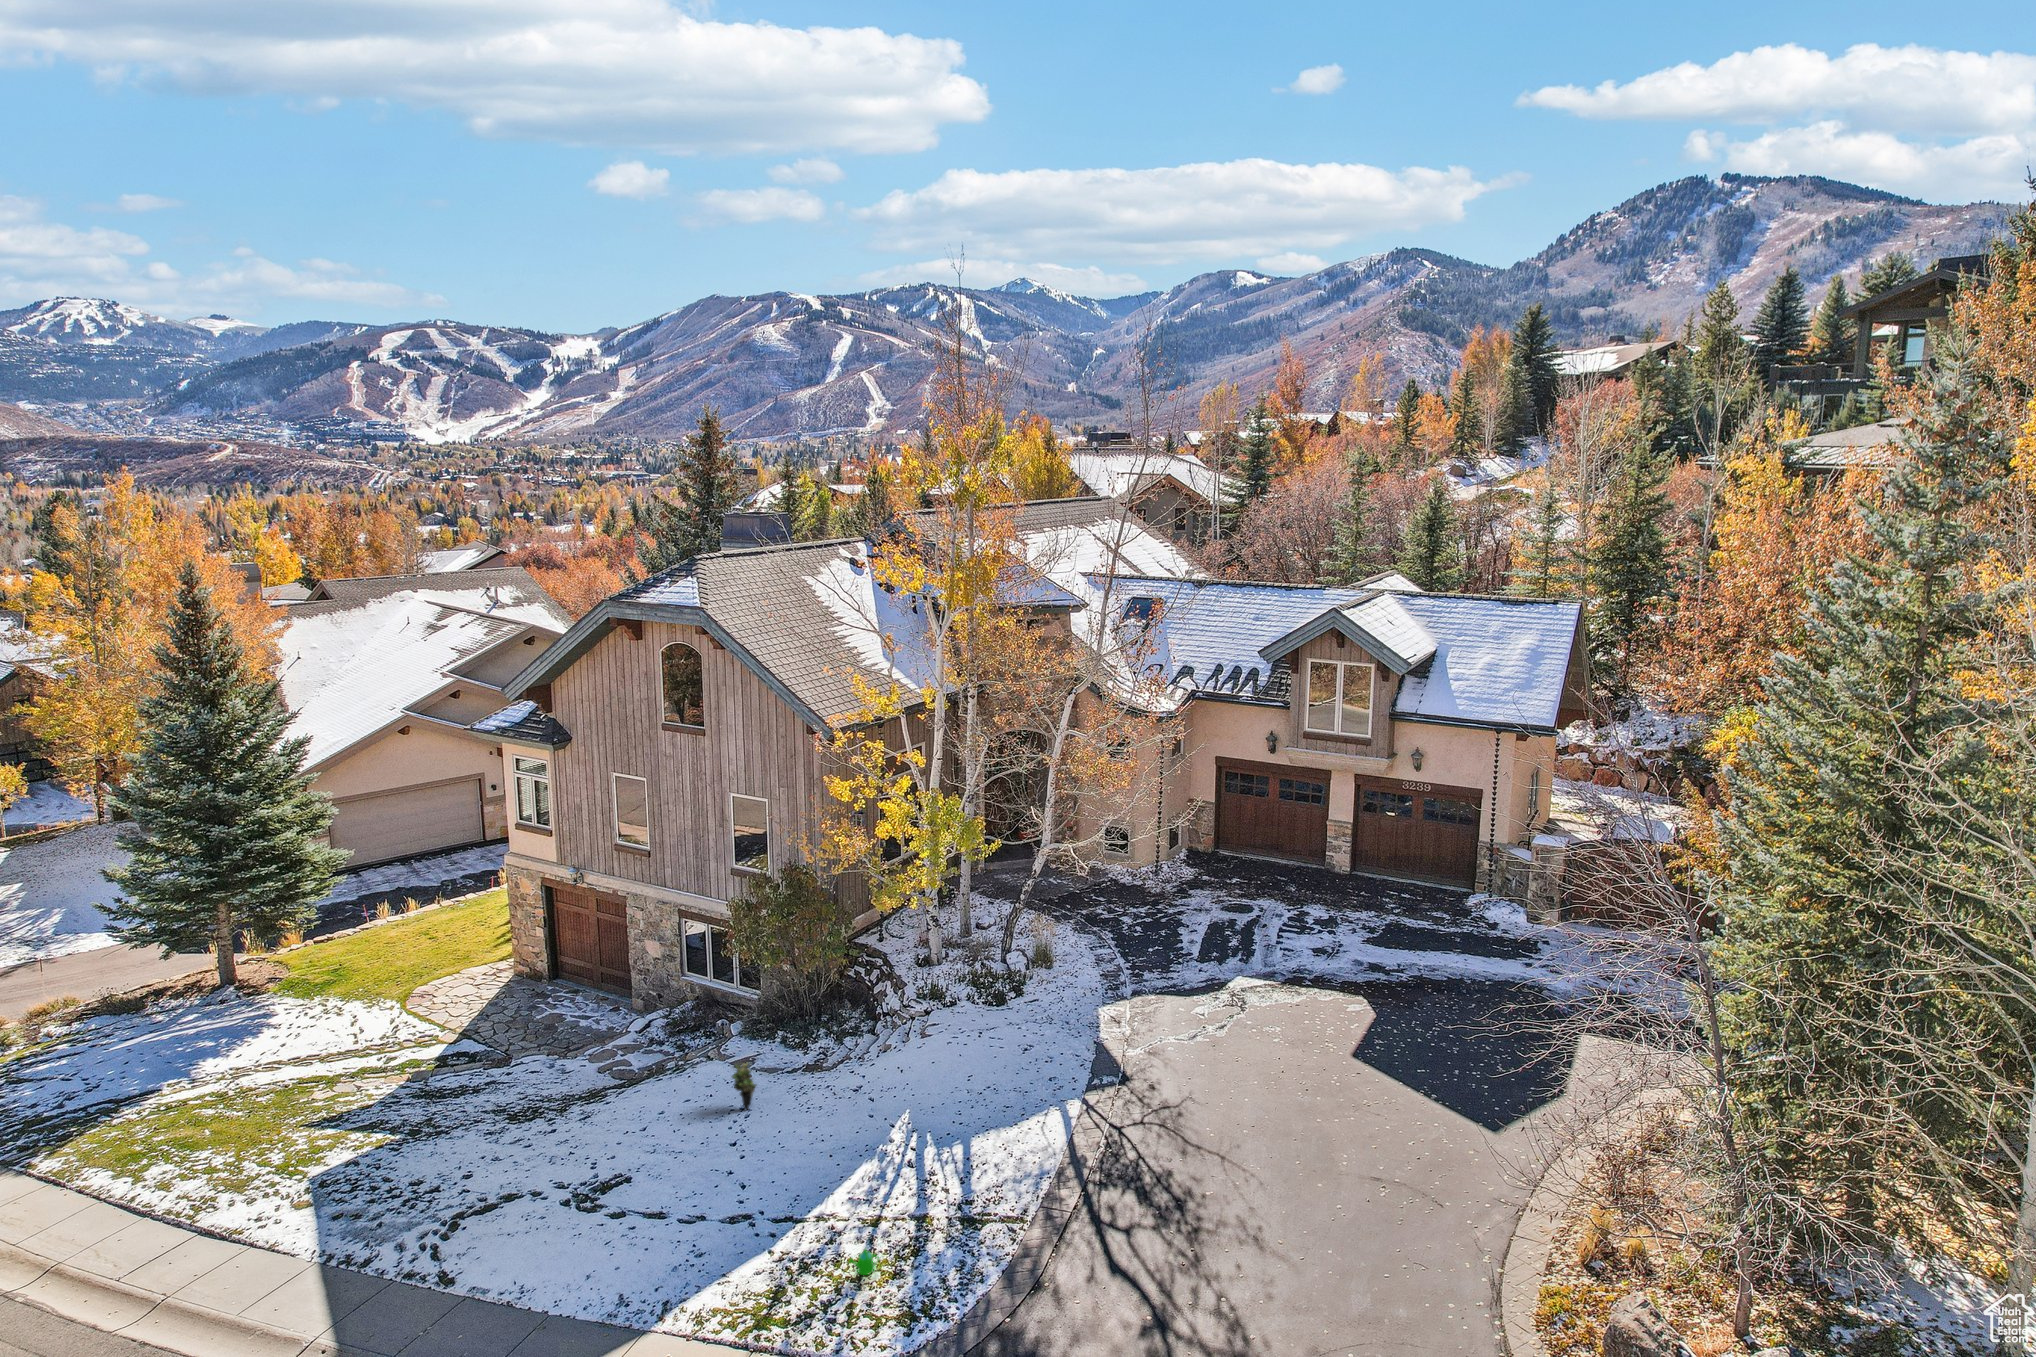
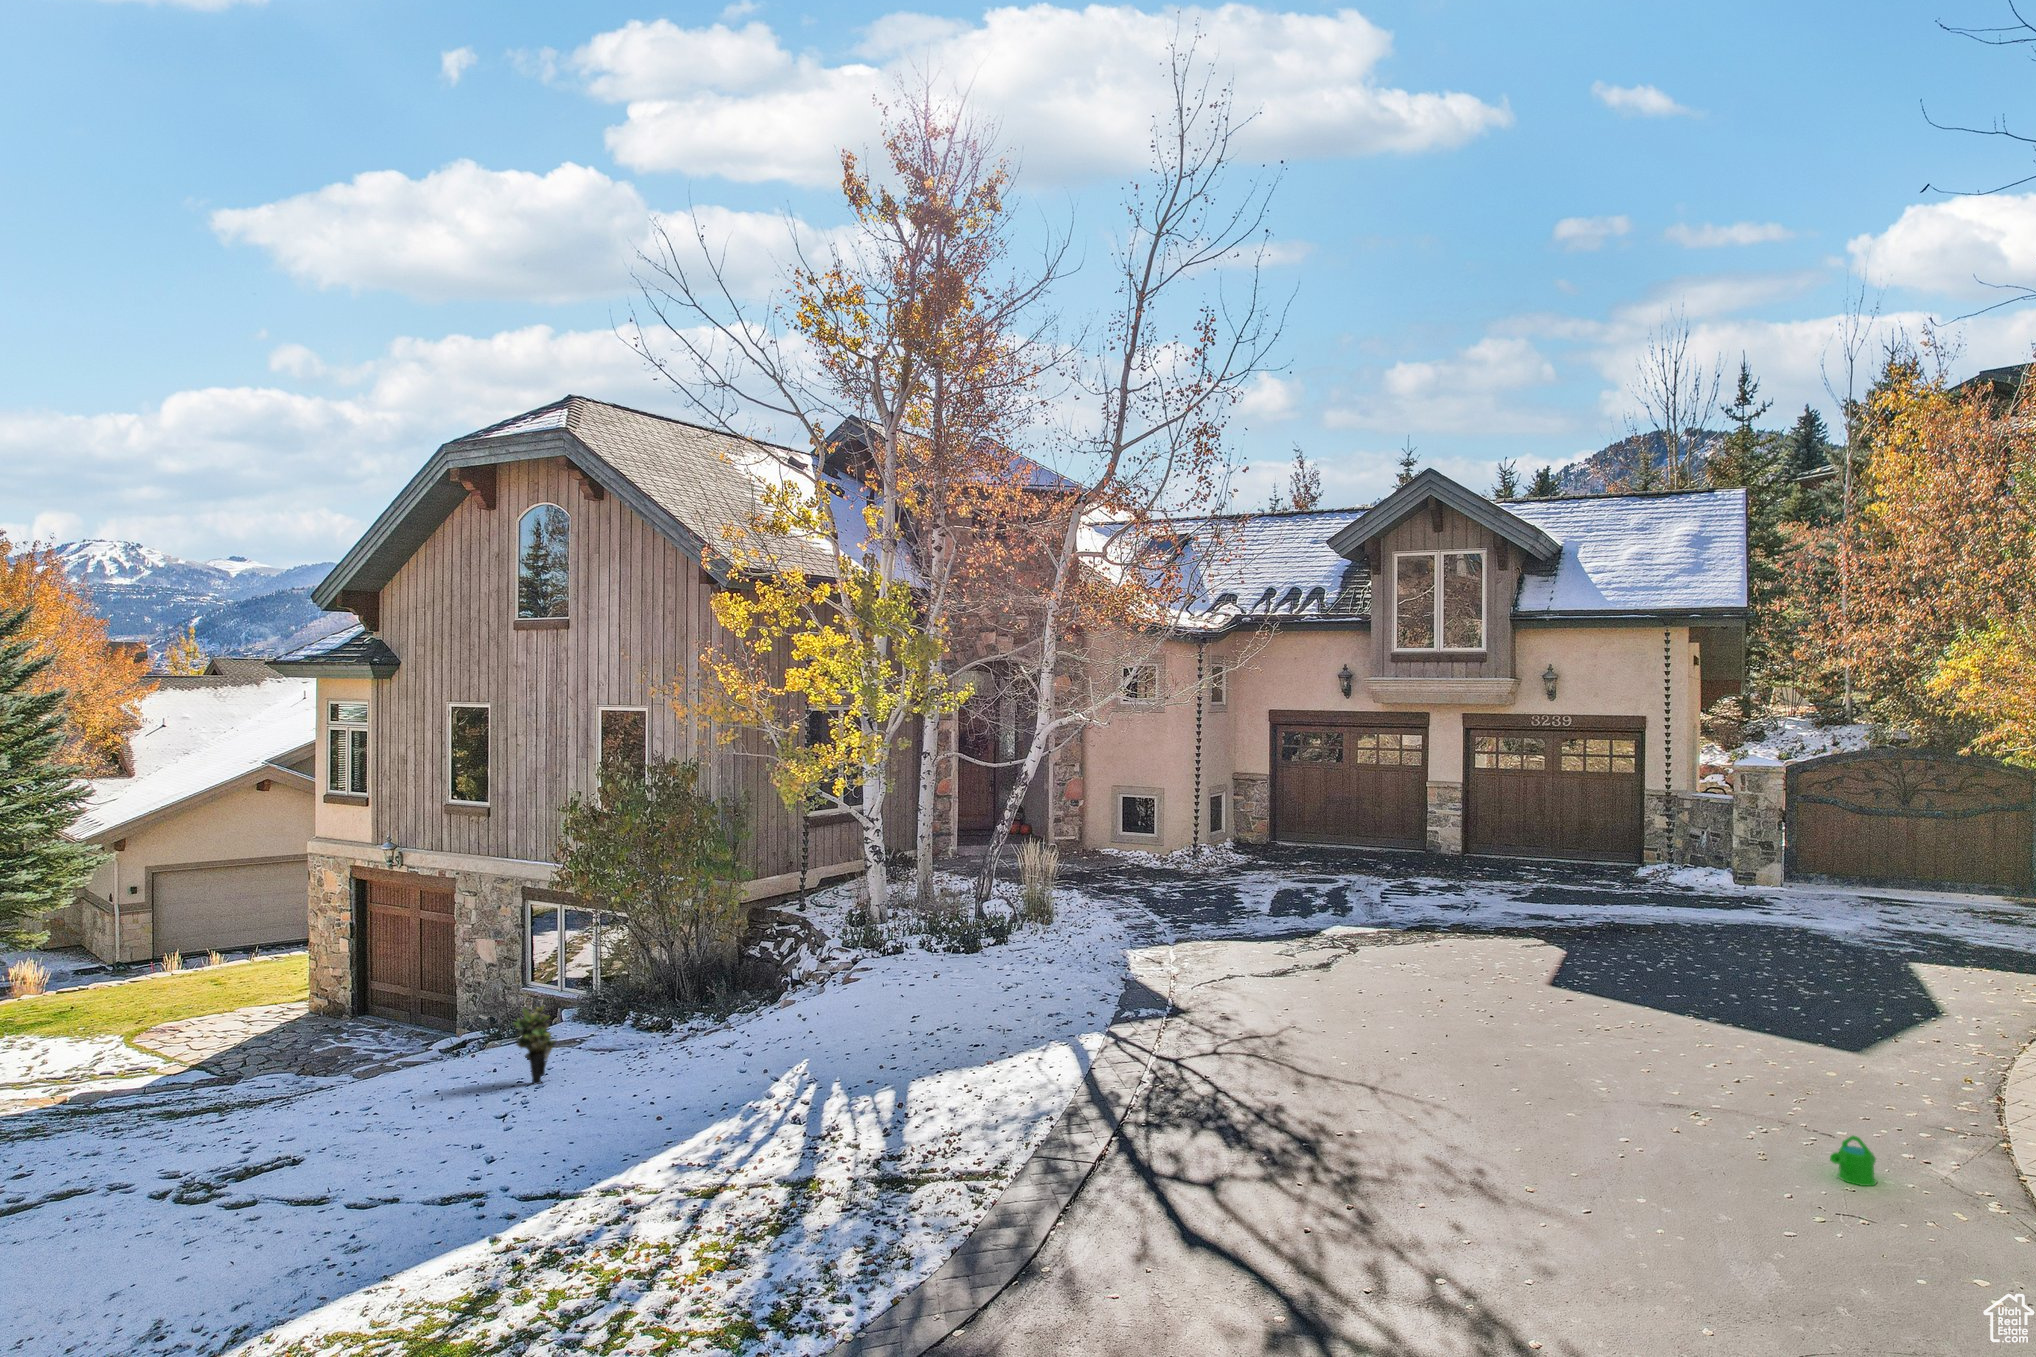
watering can: present [849,1249,880,1275] -> present [1830,1136,1877,1186]

